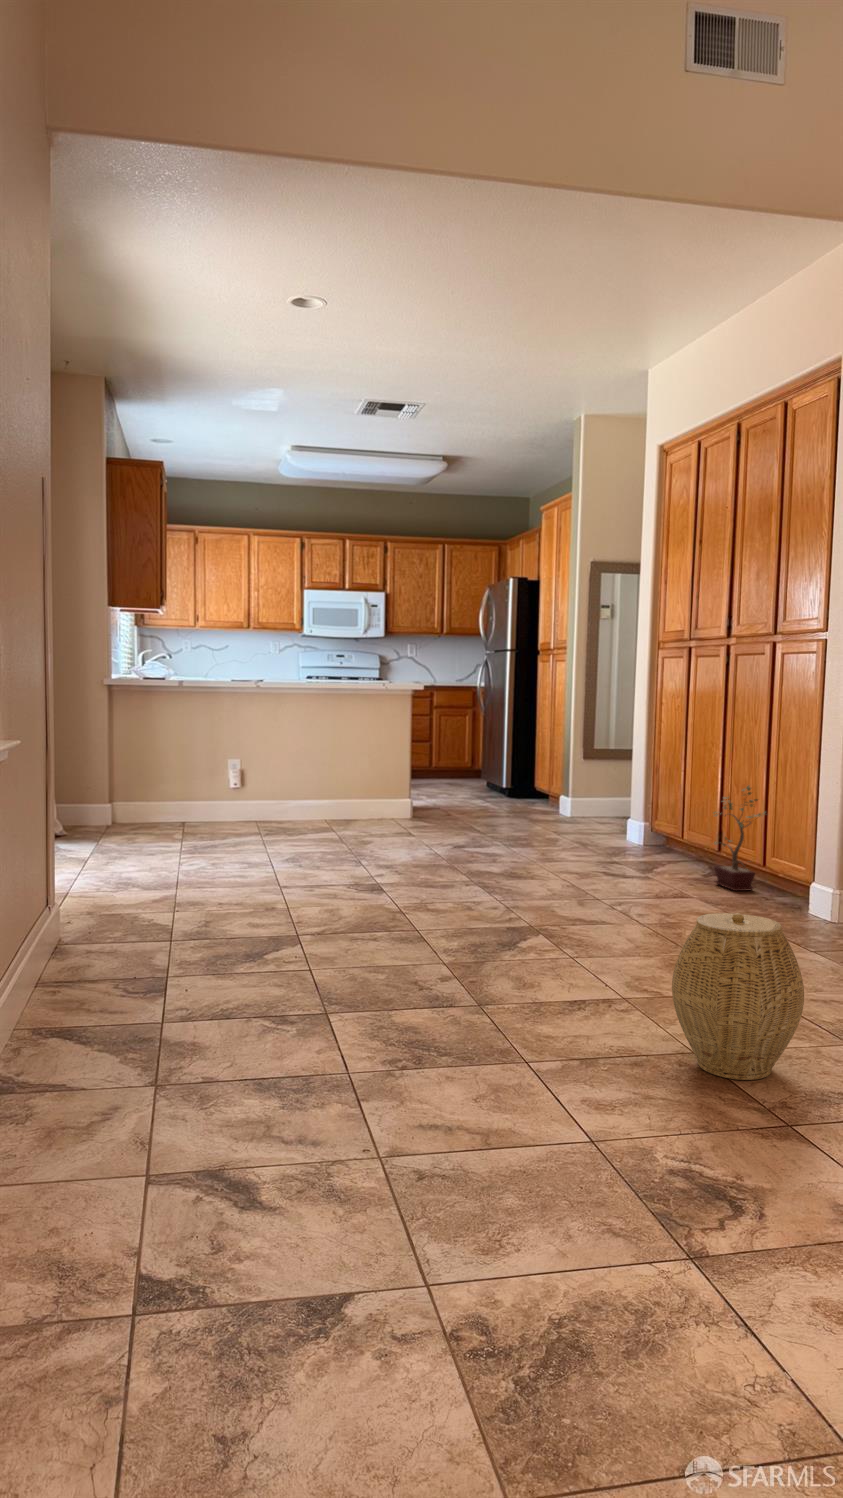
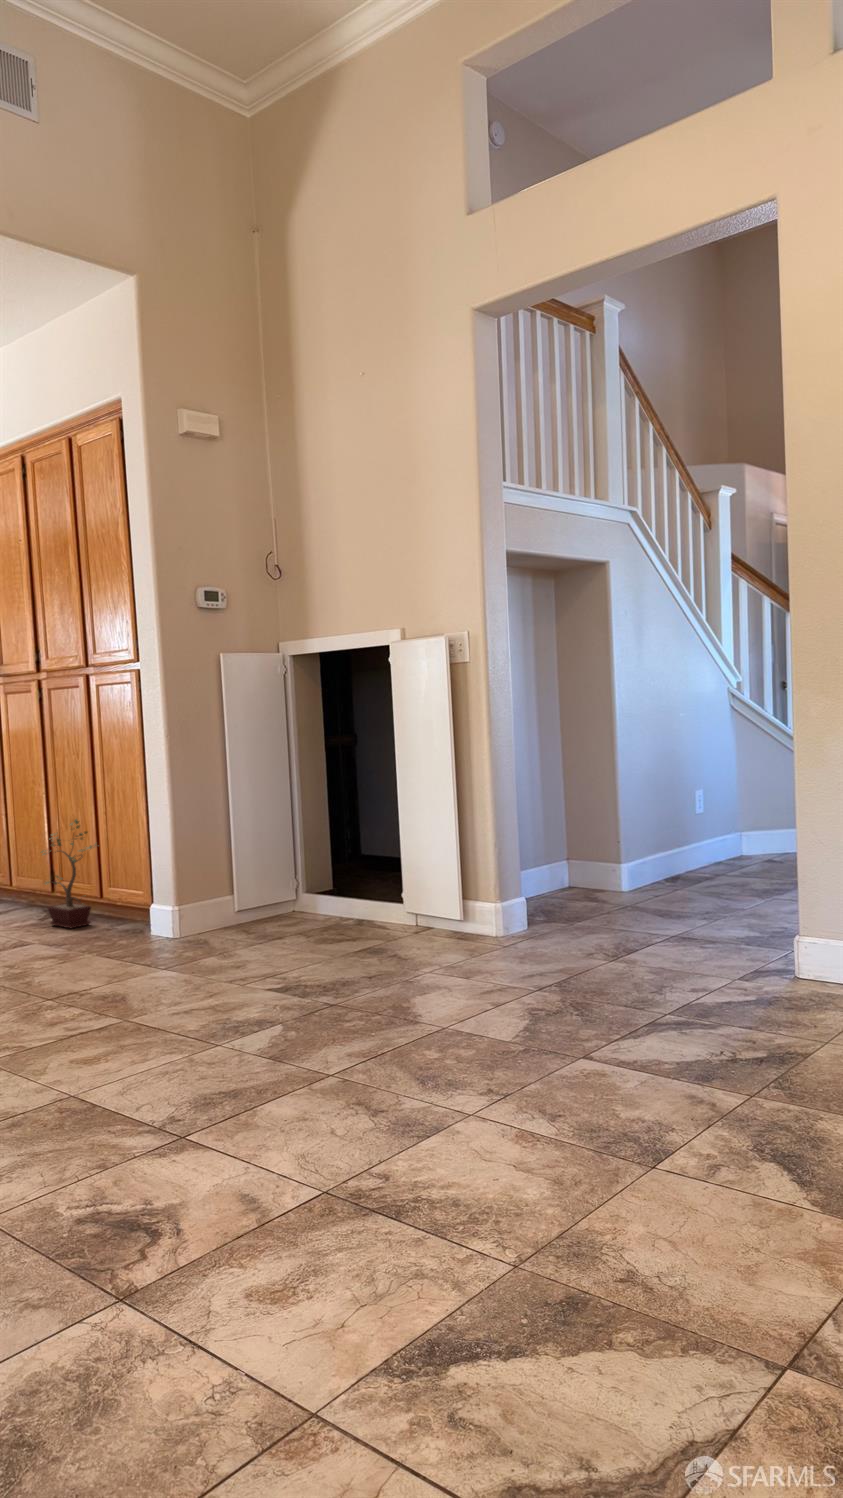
woven basket: present [672,913,804,1080] -> none [43,941,178,1112]

